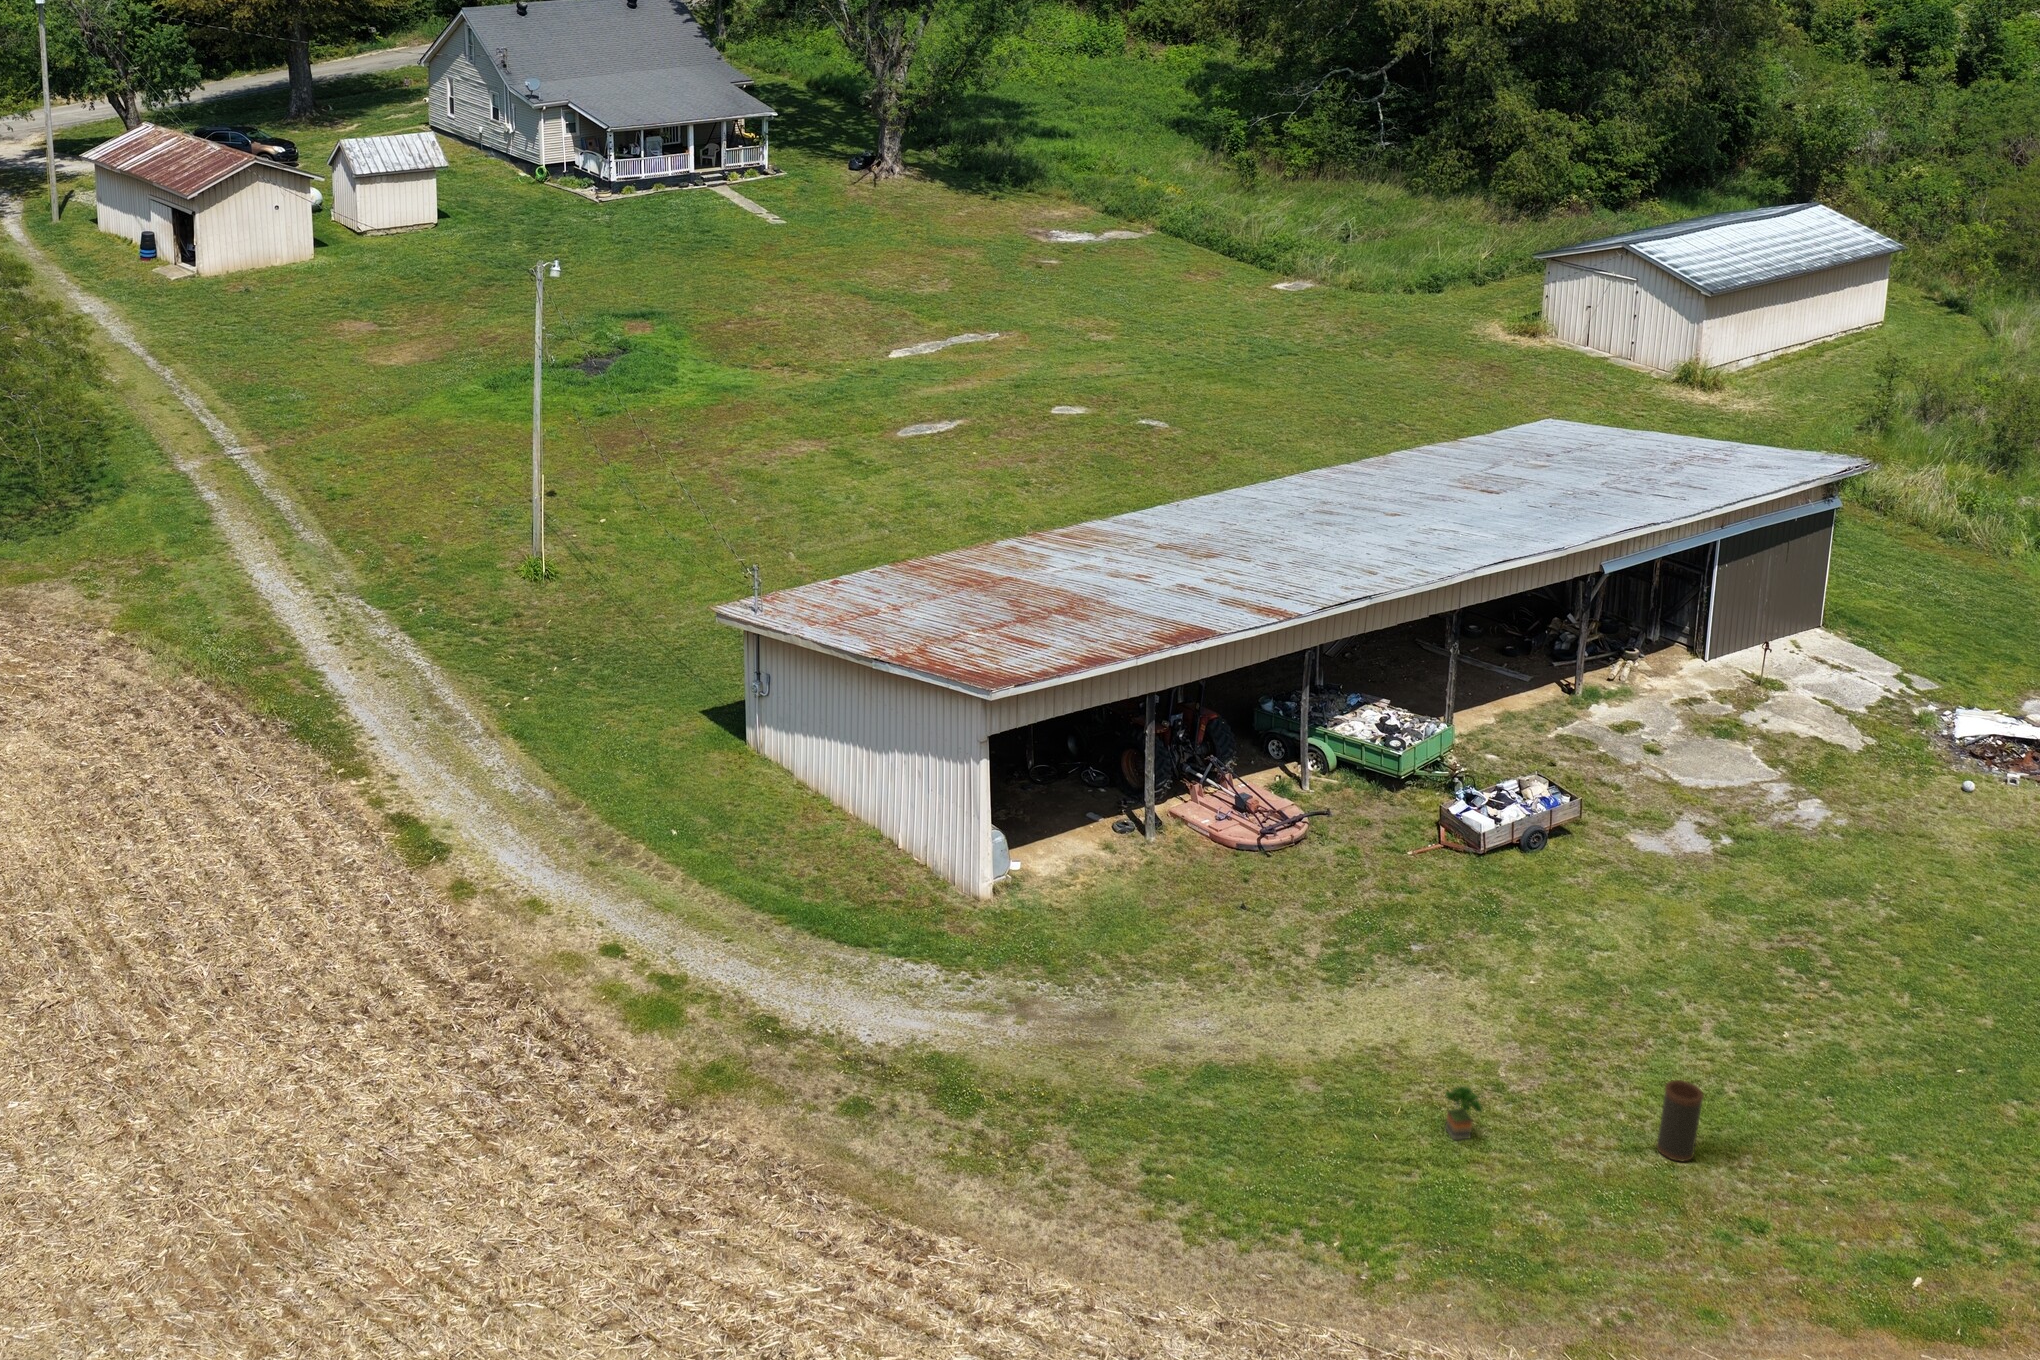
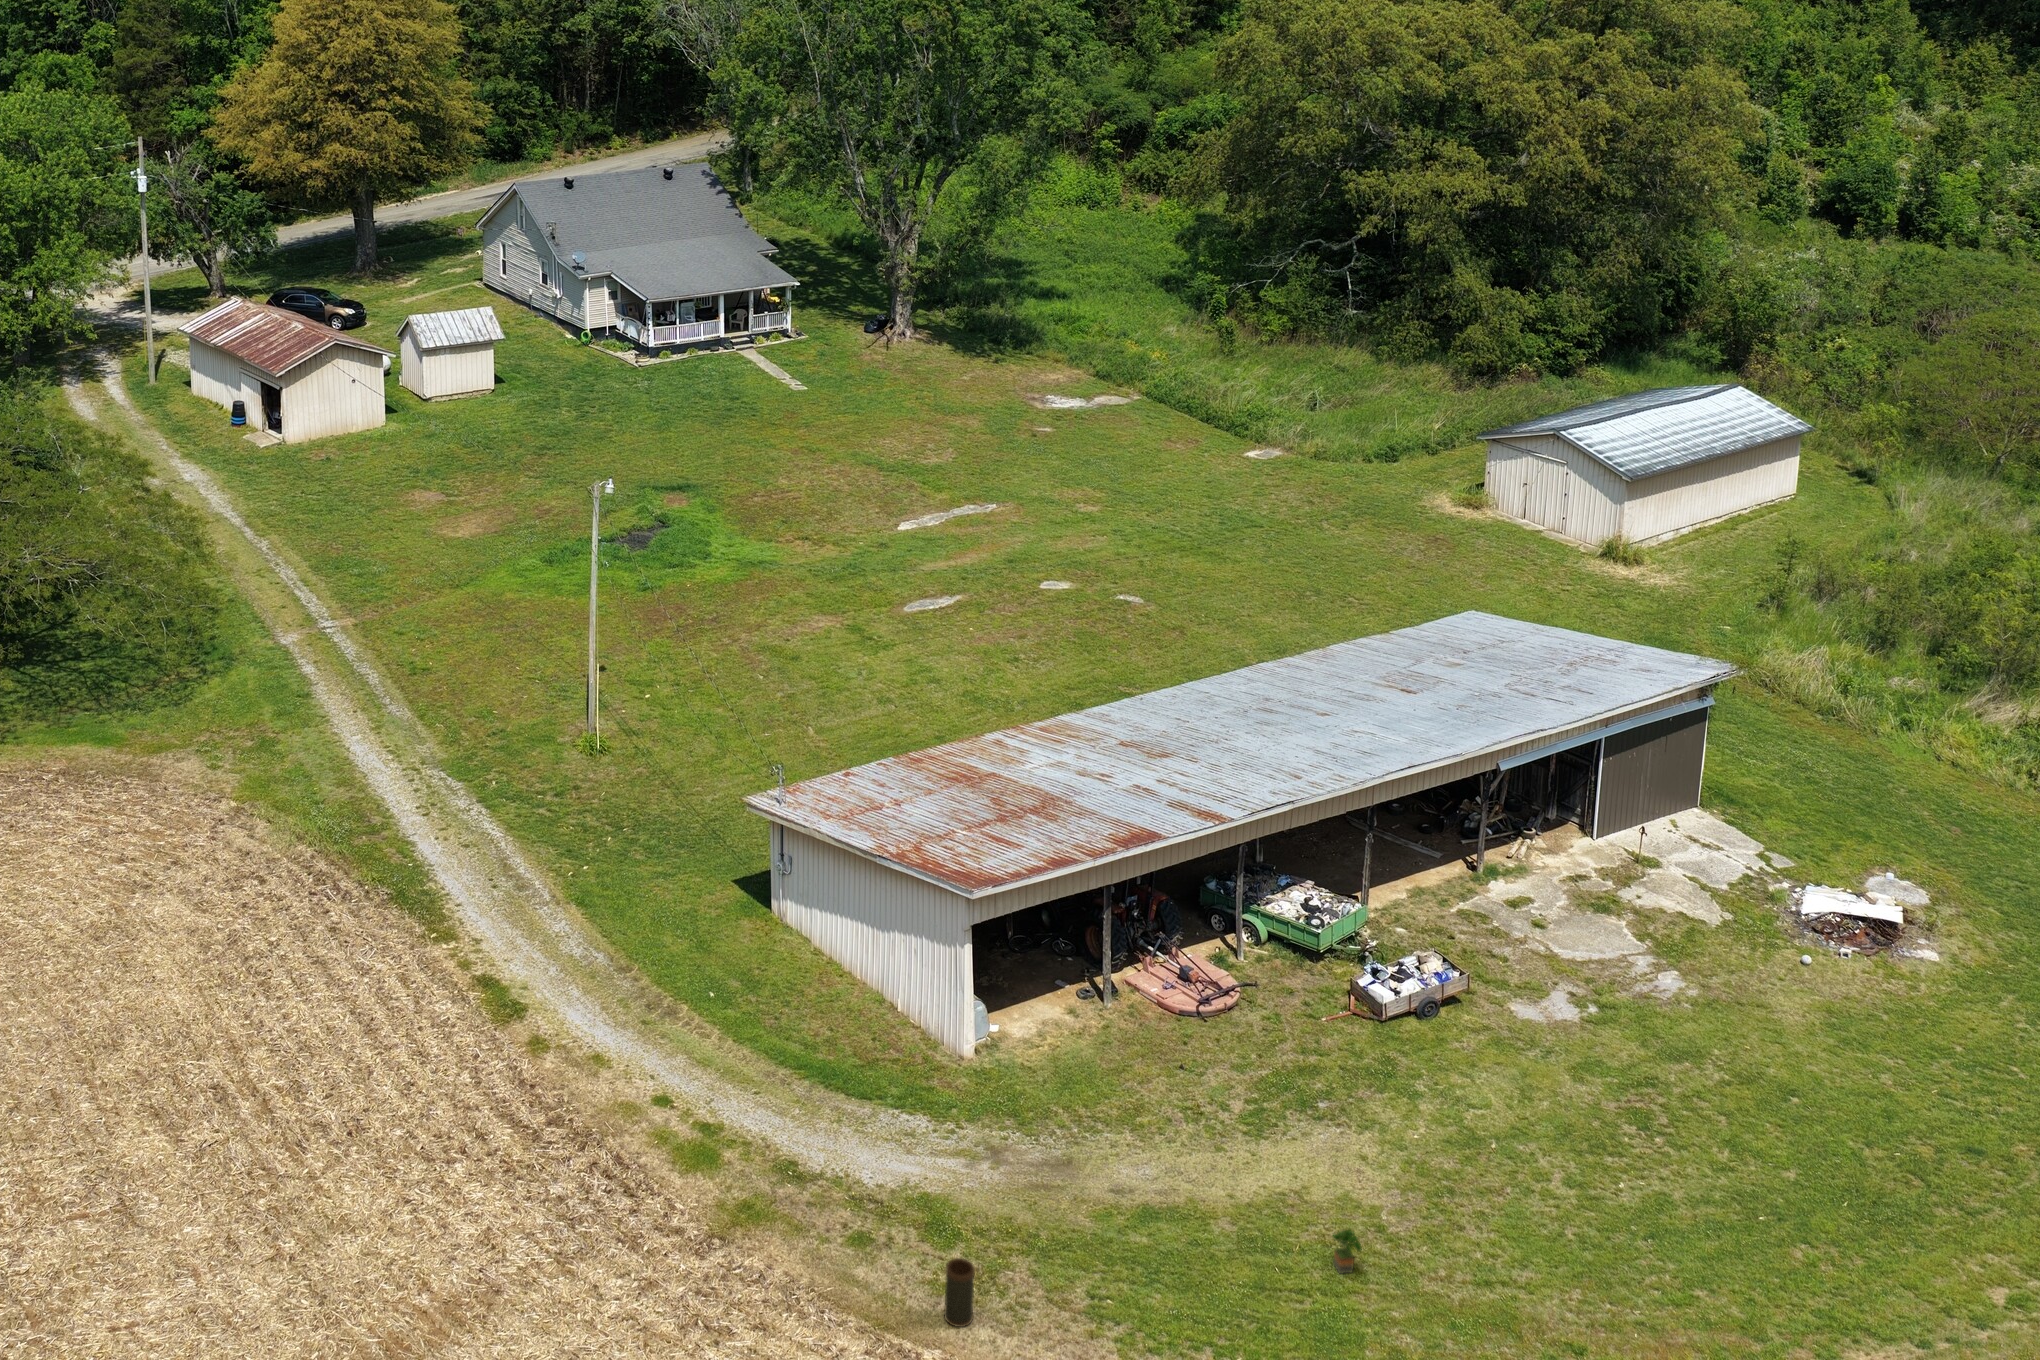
trash can: present [1656,1080,1703,1161] -> present [944,1258,975,1327]

